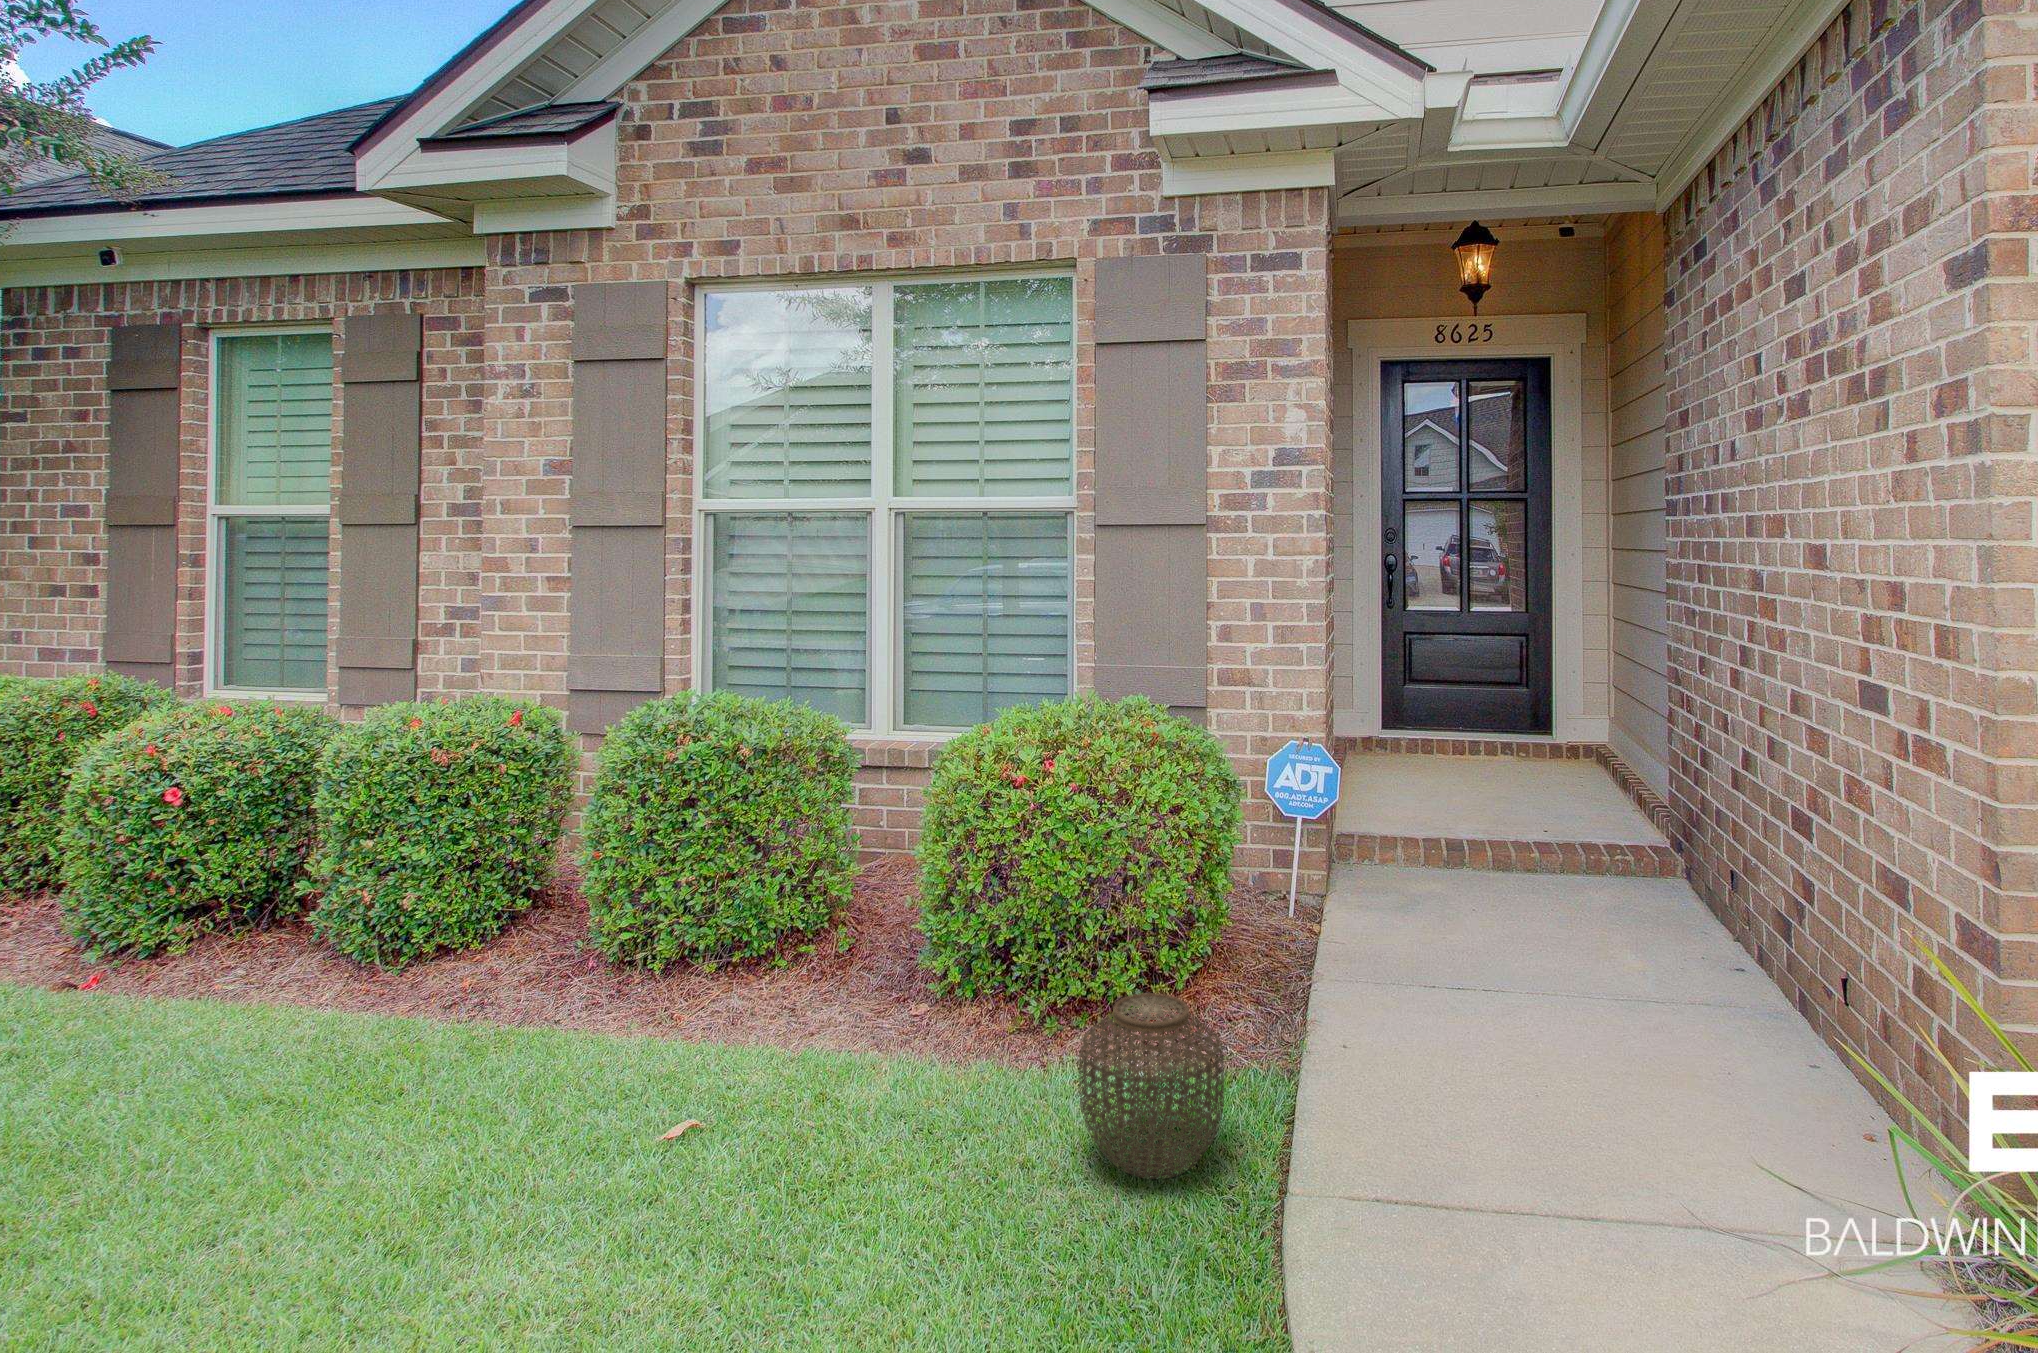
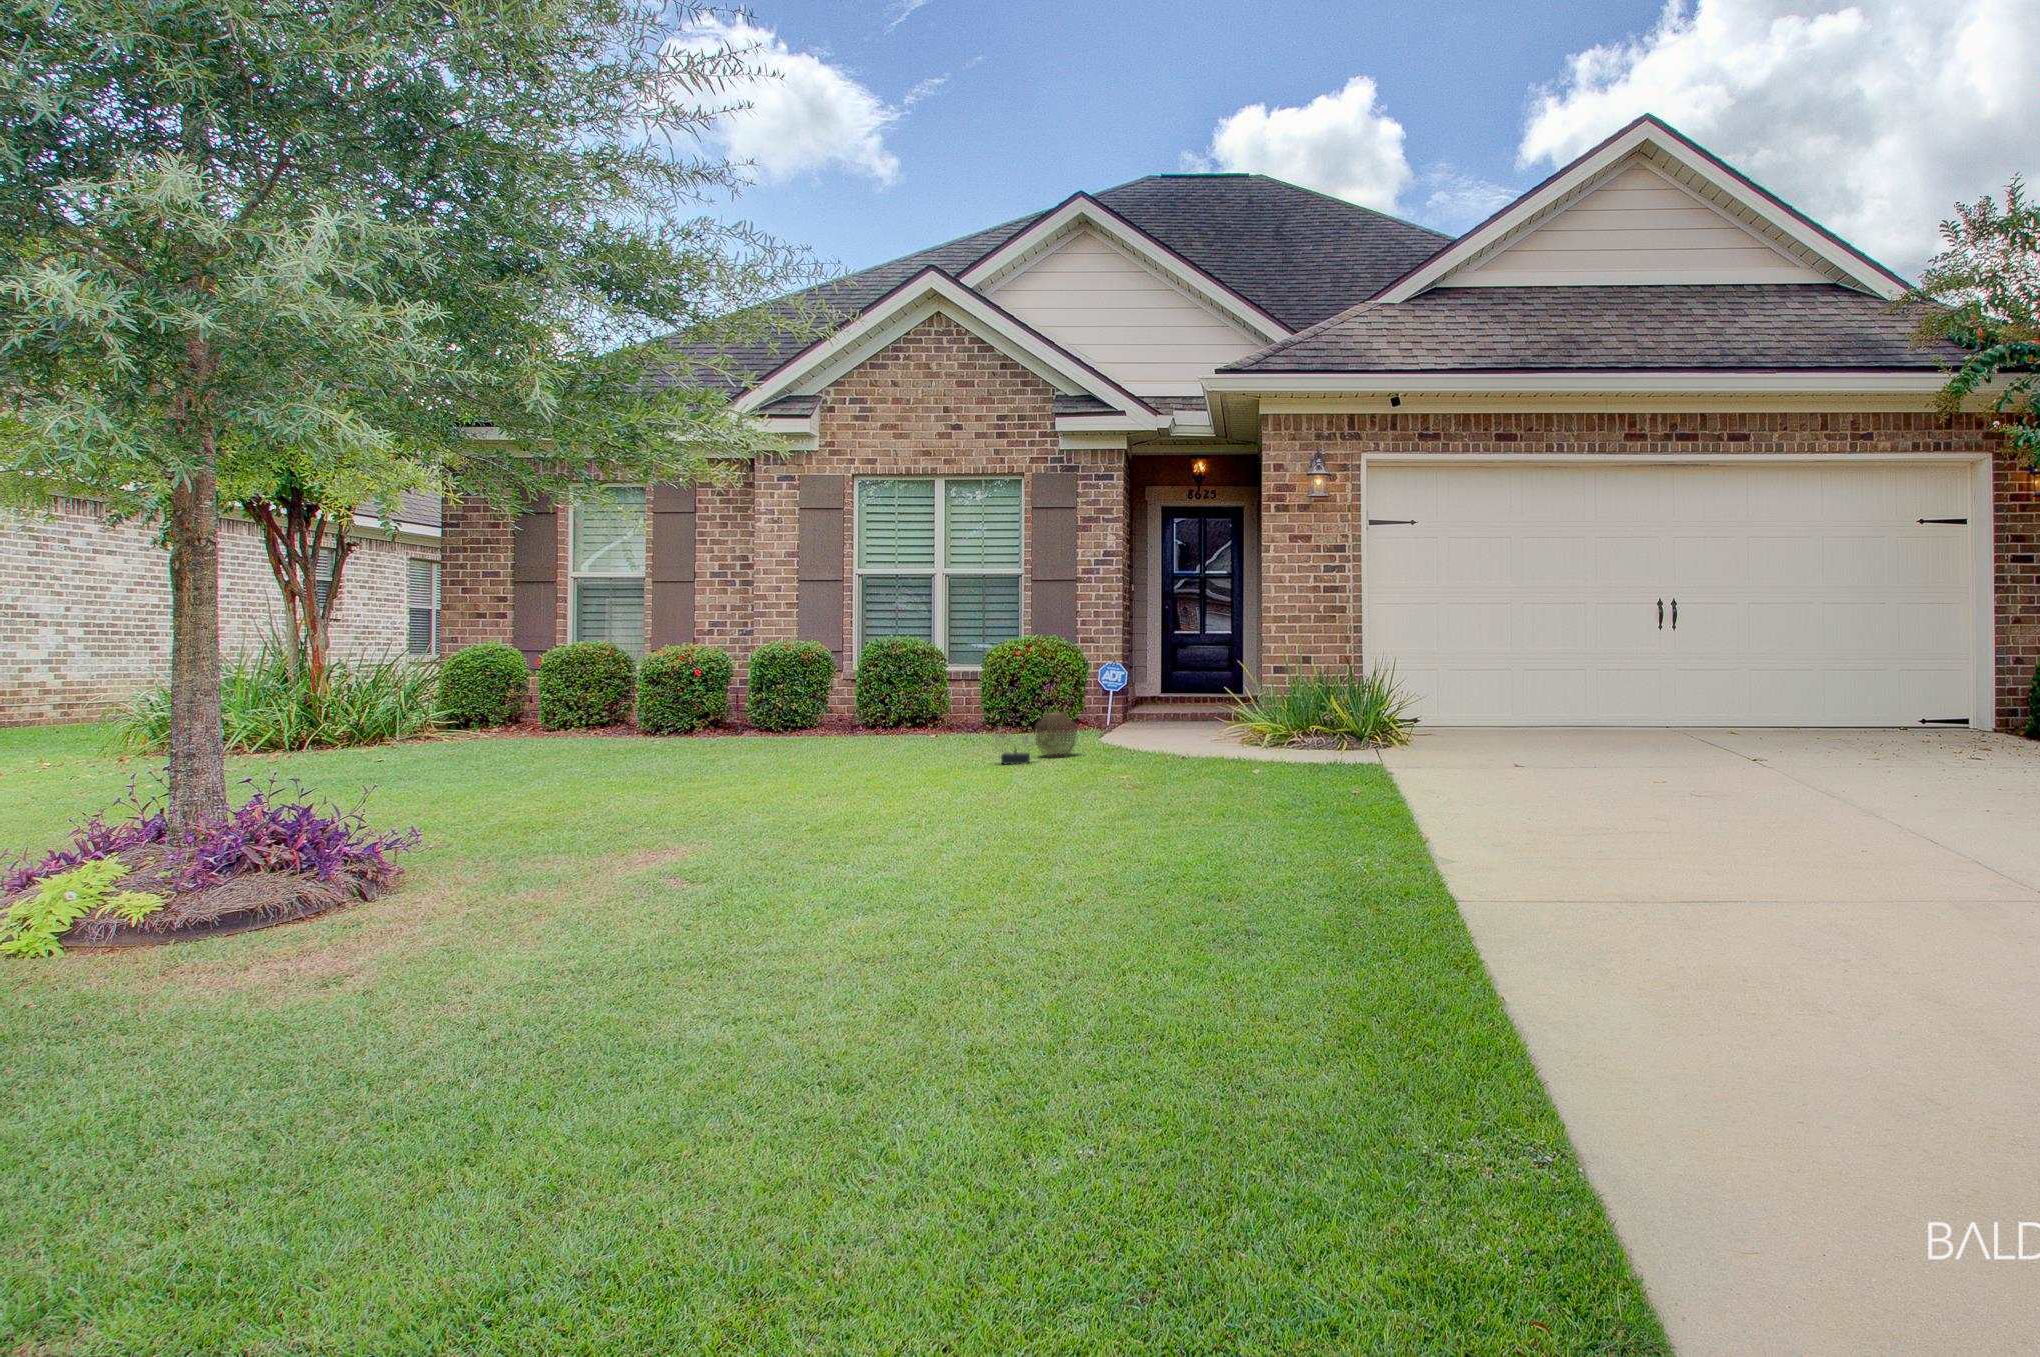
decorative plant: none [897,1092,1069,1288] -> present [995,727,1034,764]

